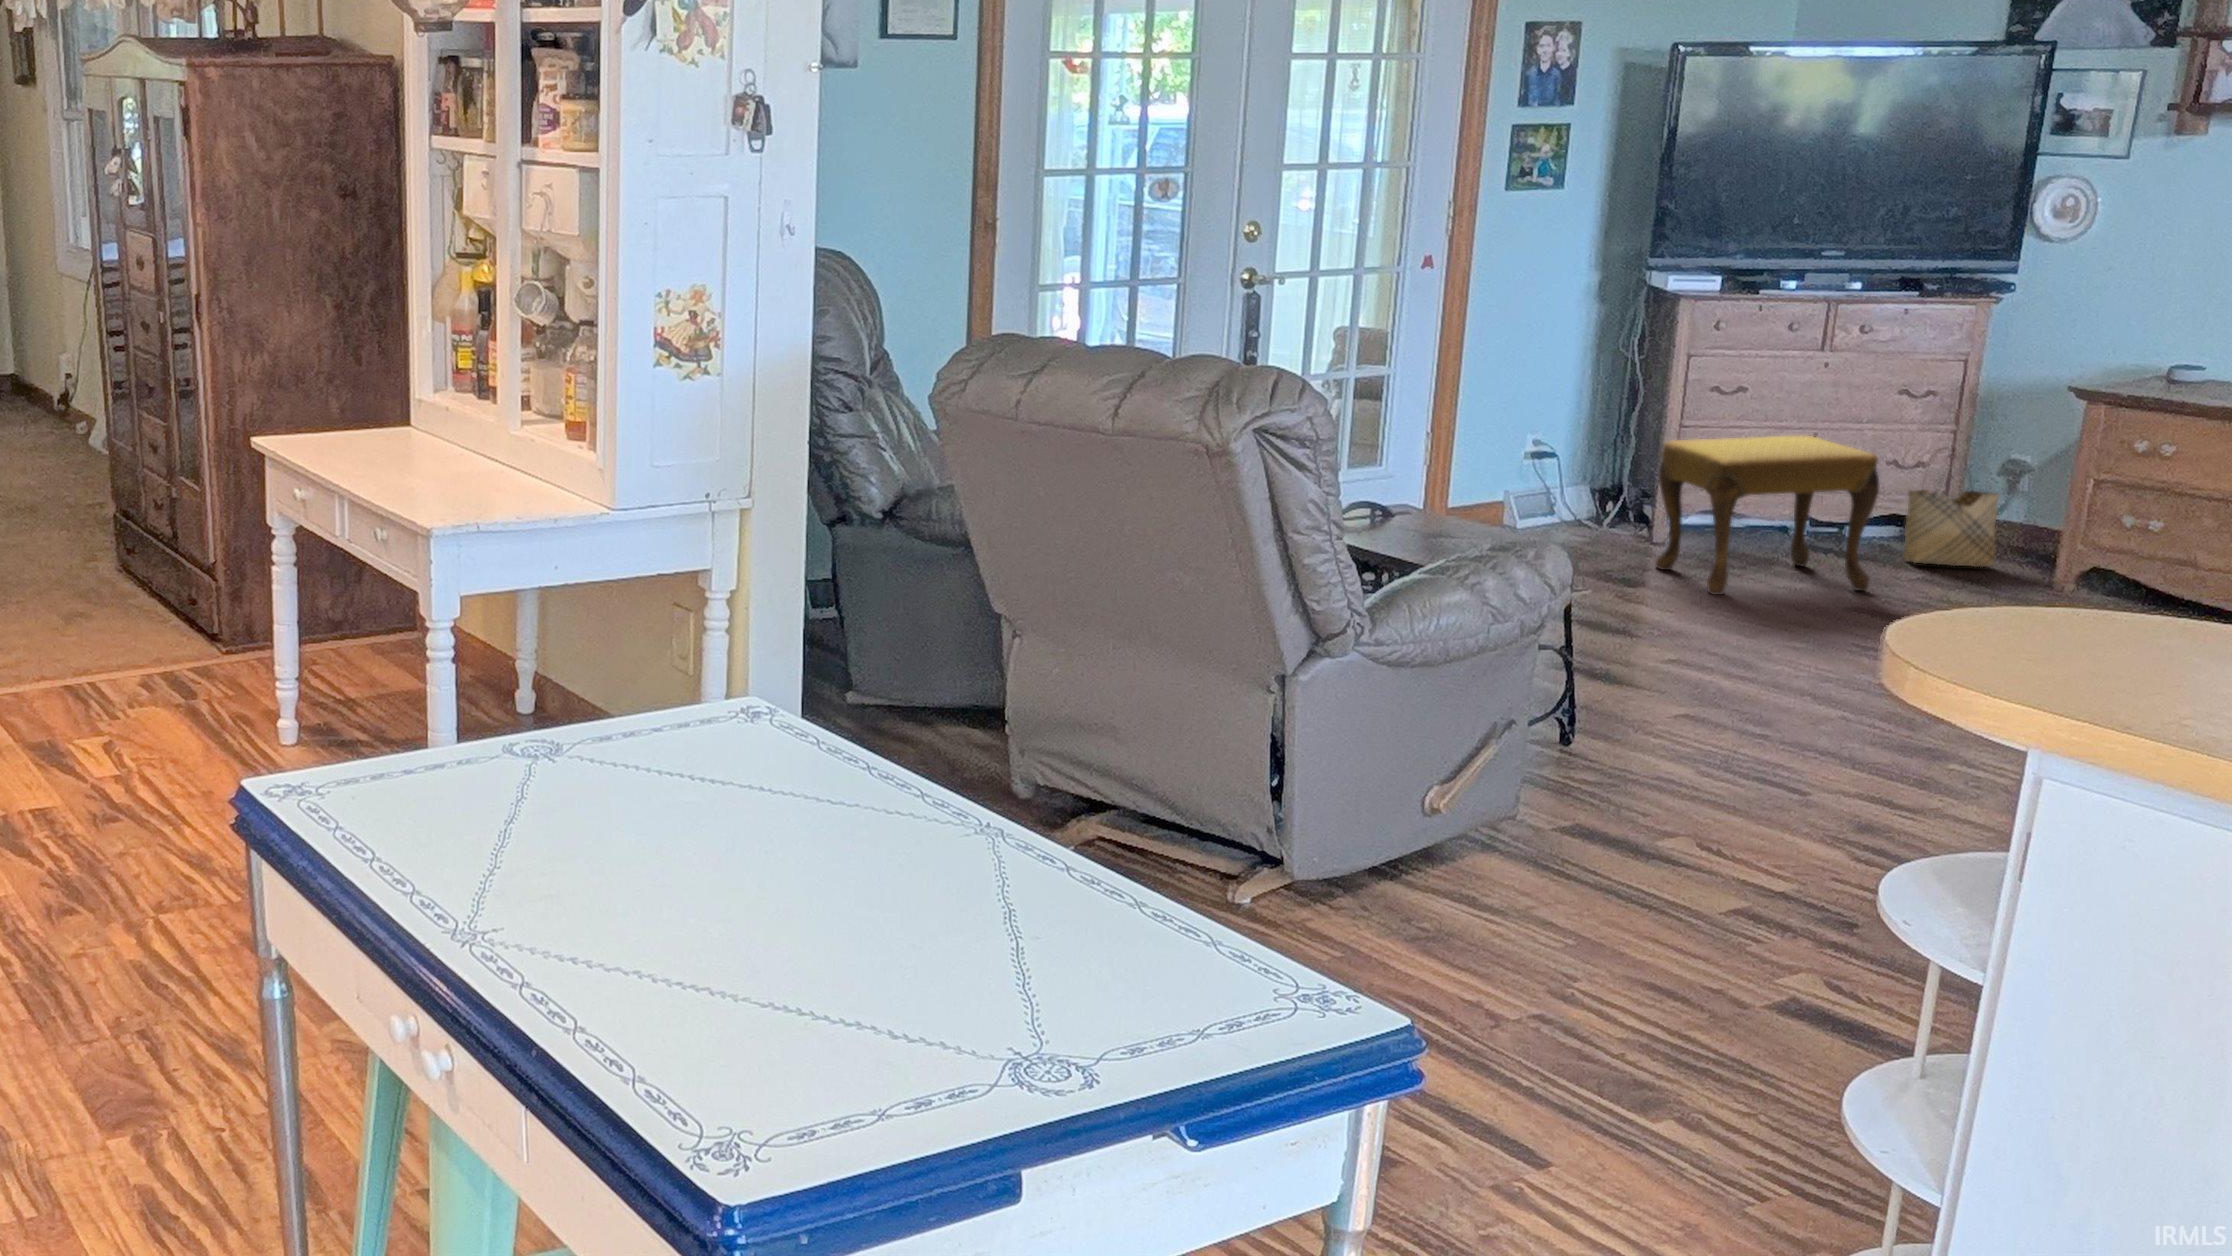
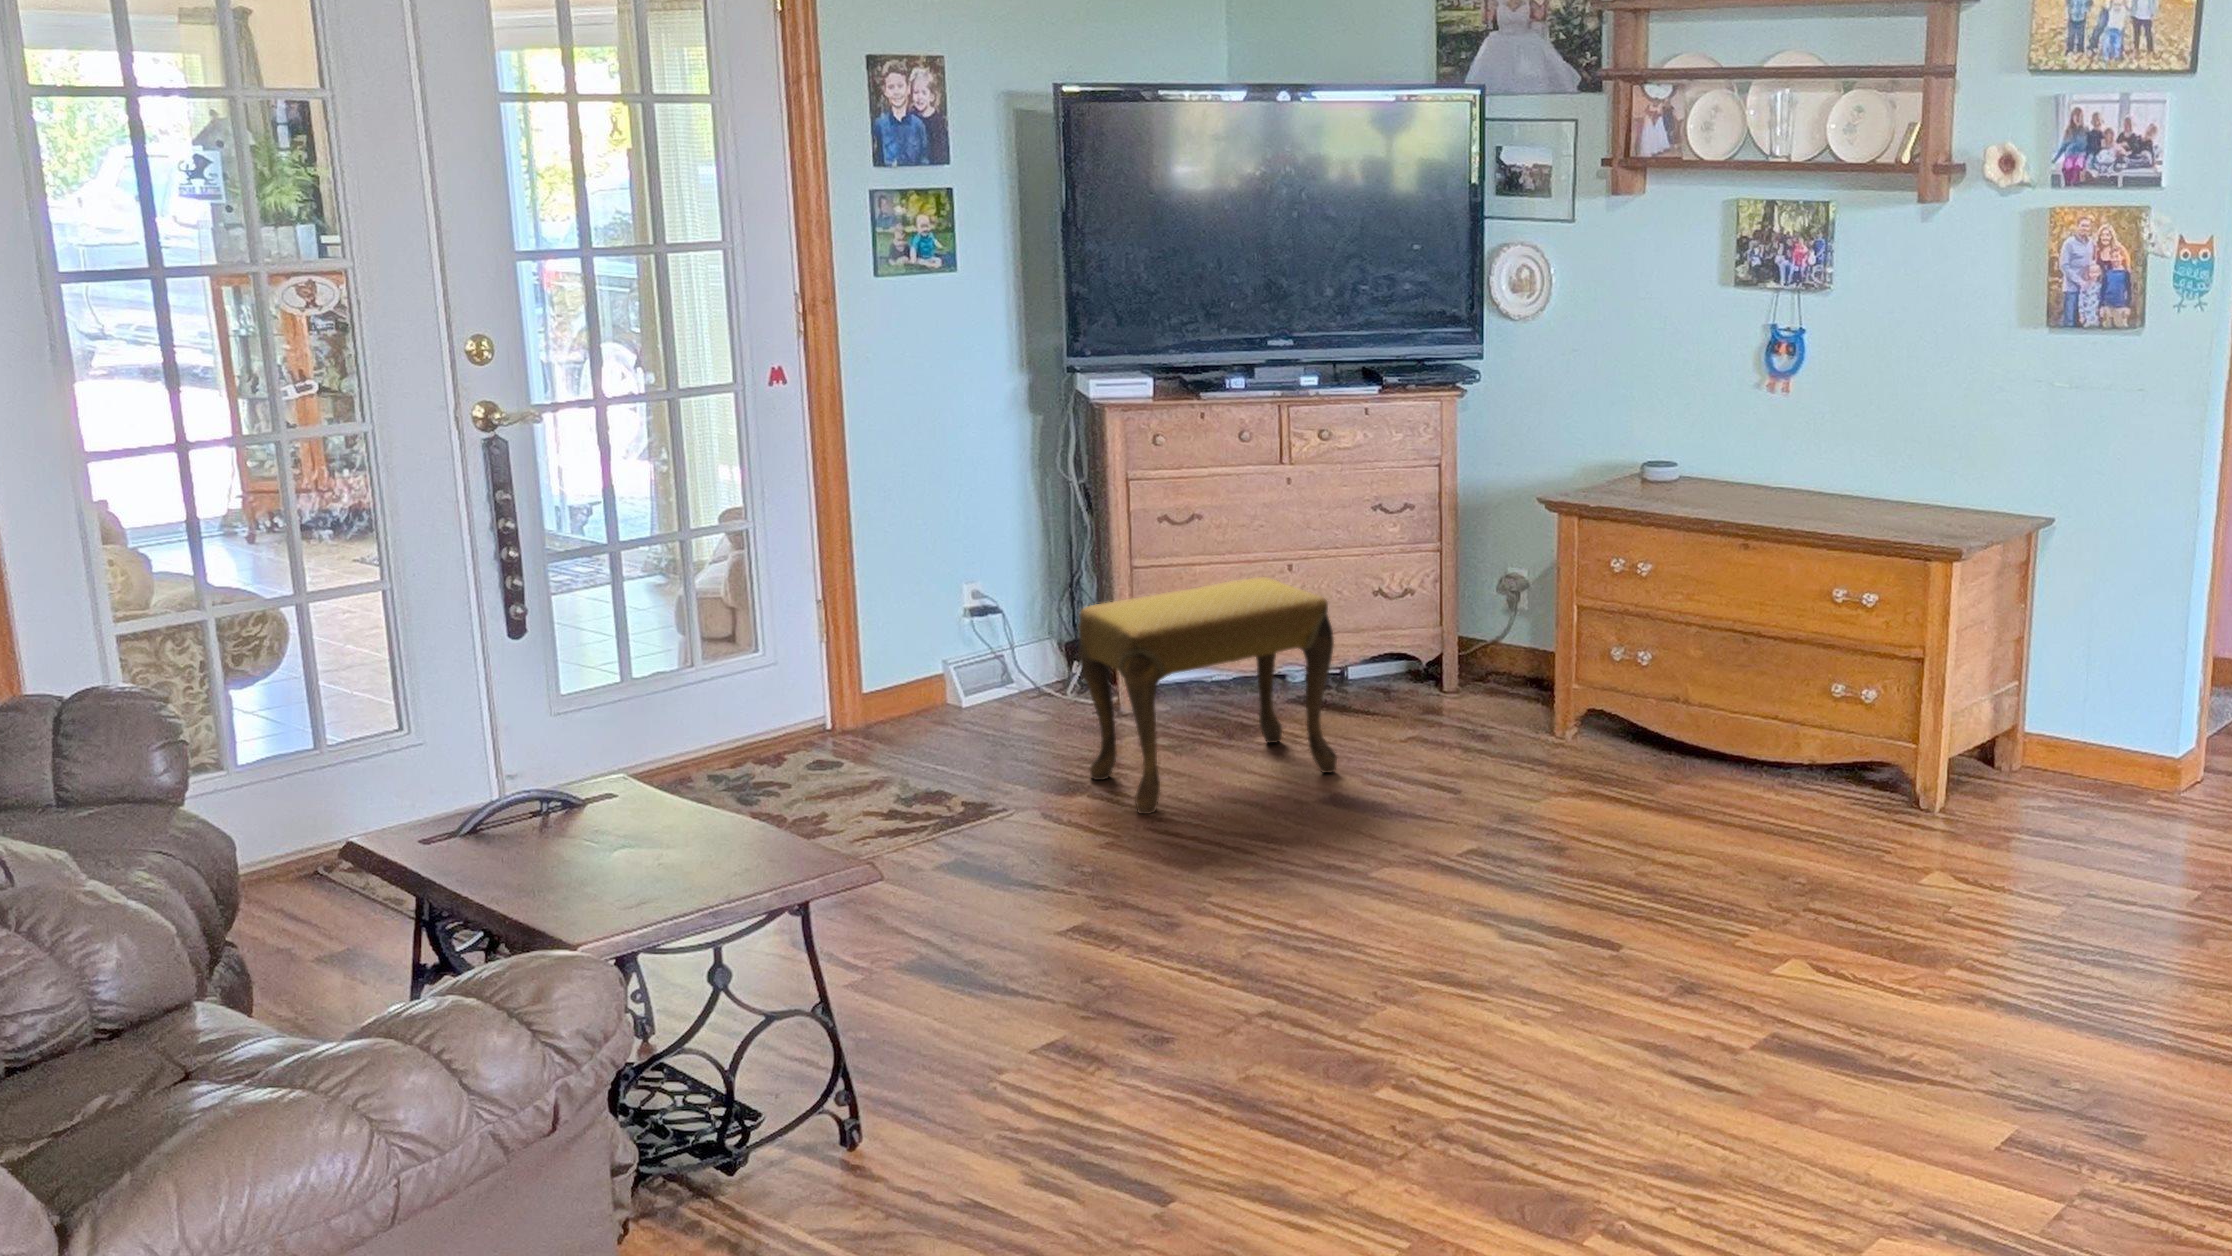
woven basket: present [1903,452,1999,567] -> none [1388,569,1487,715]

